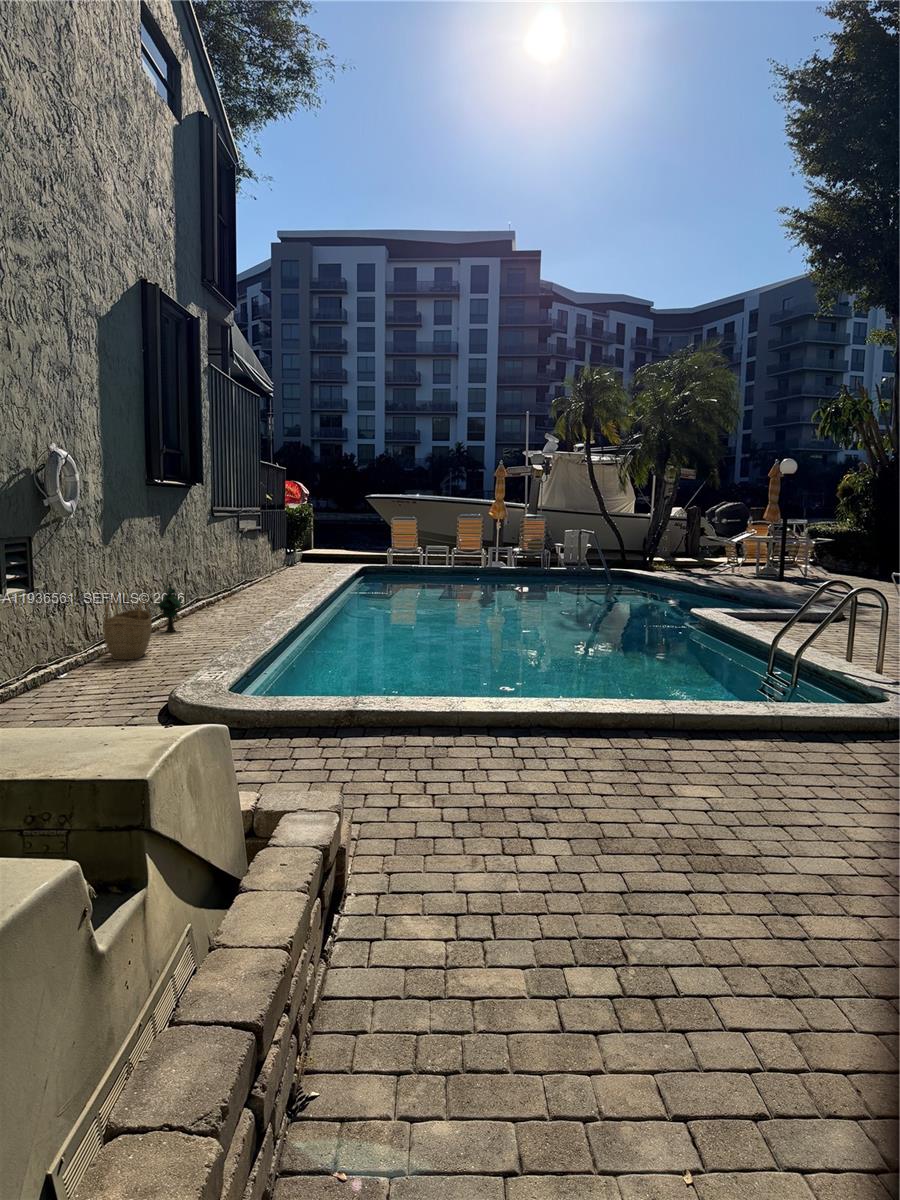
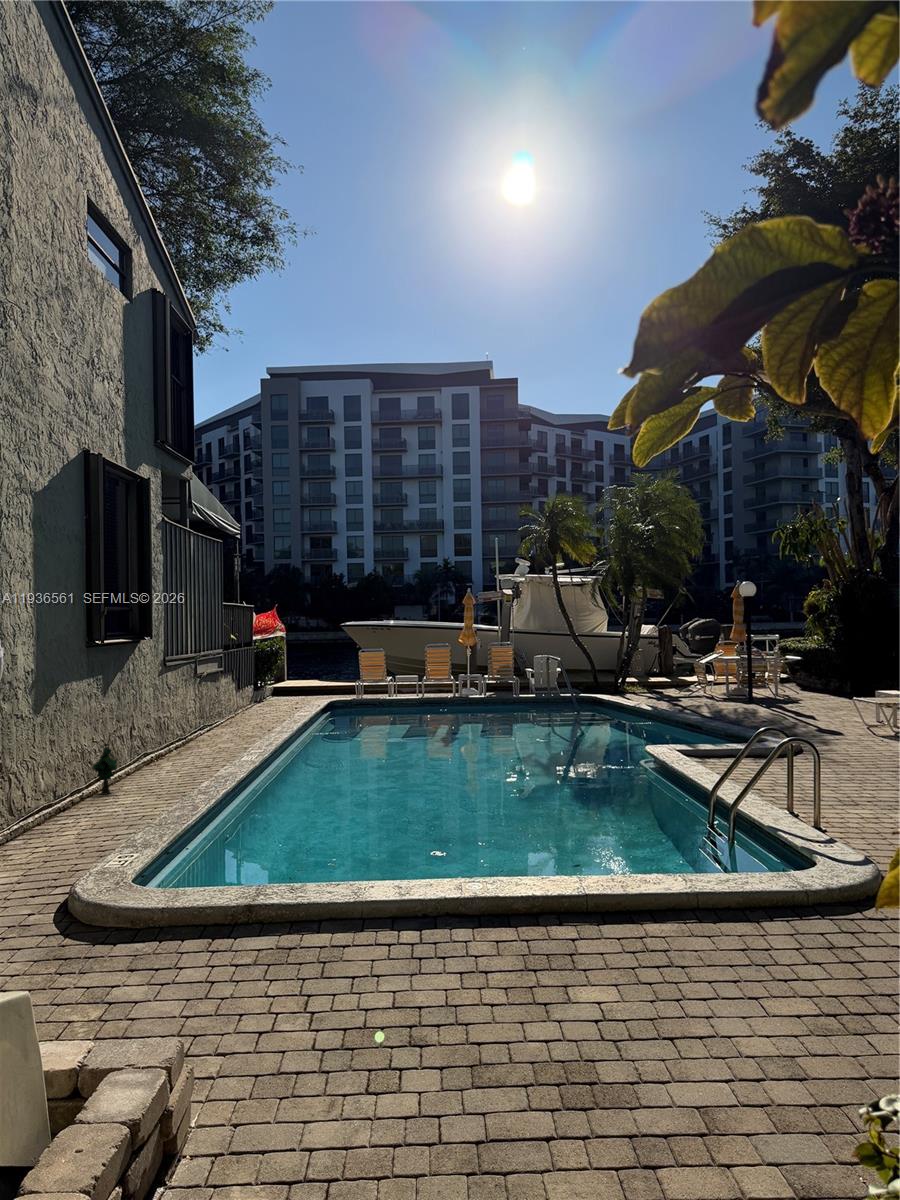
woven basket: present [103,599,152,660] -> none [23,770,77,835]

